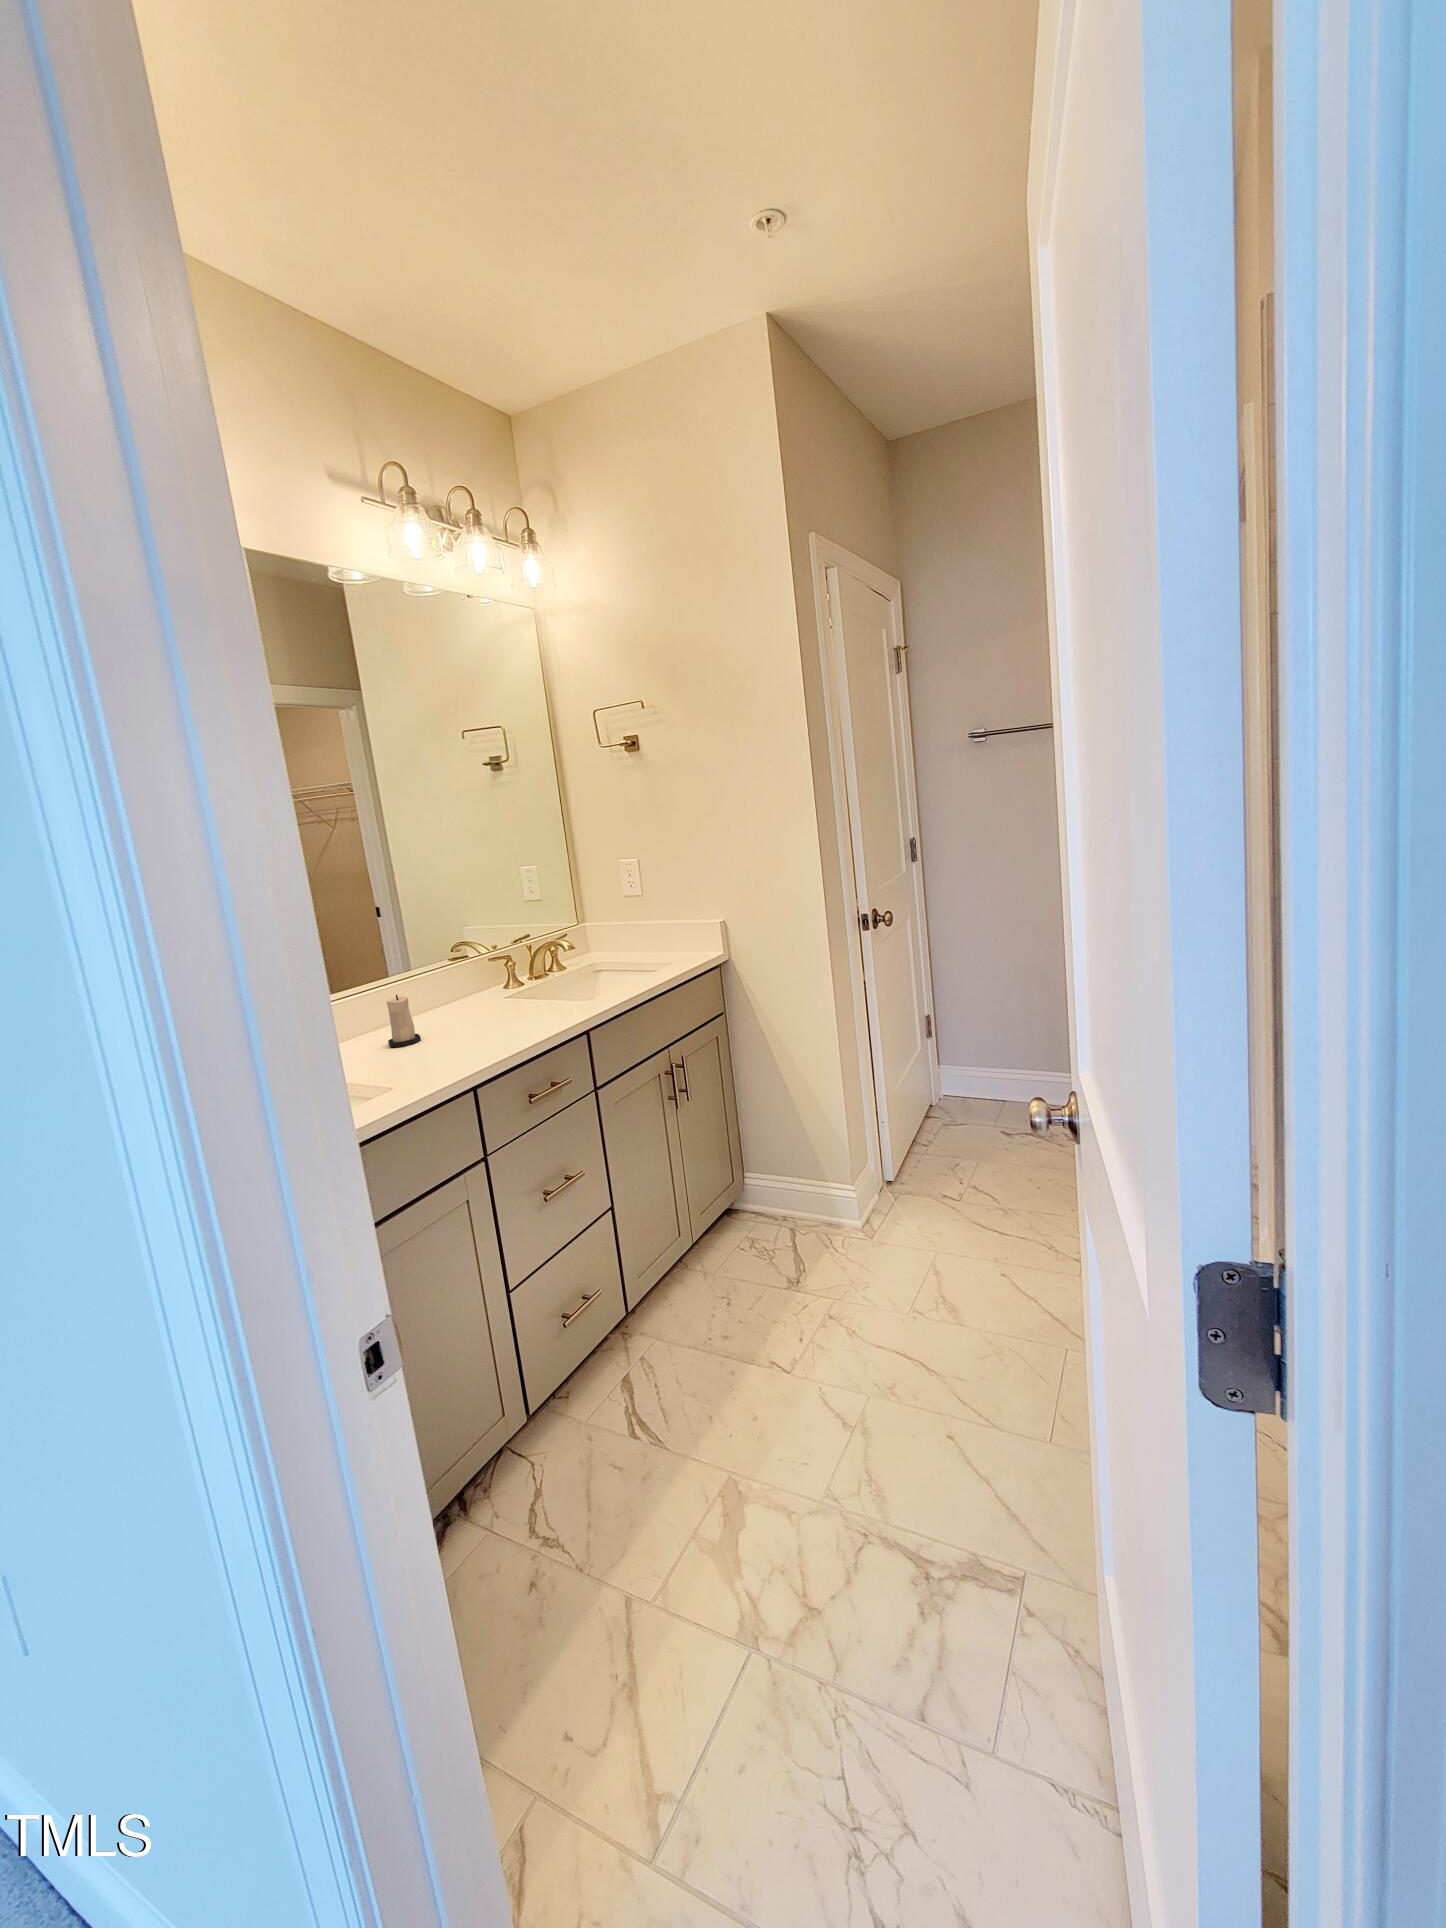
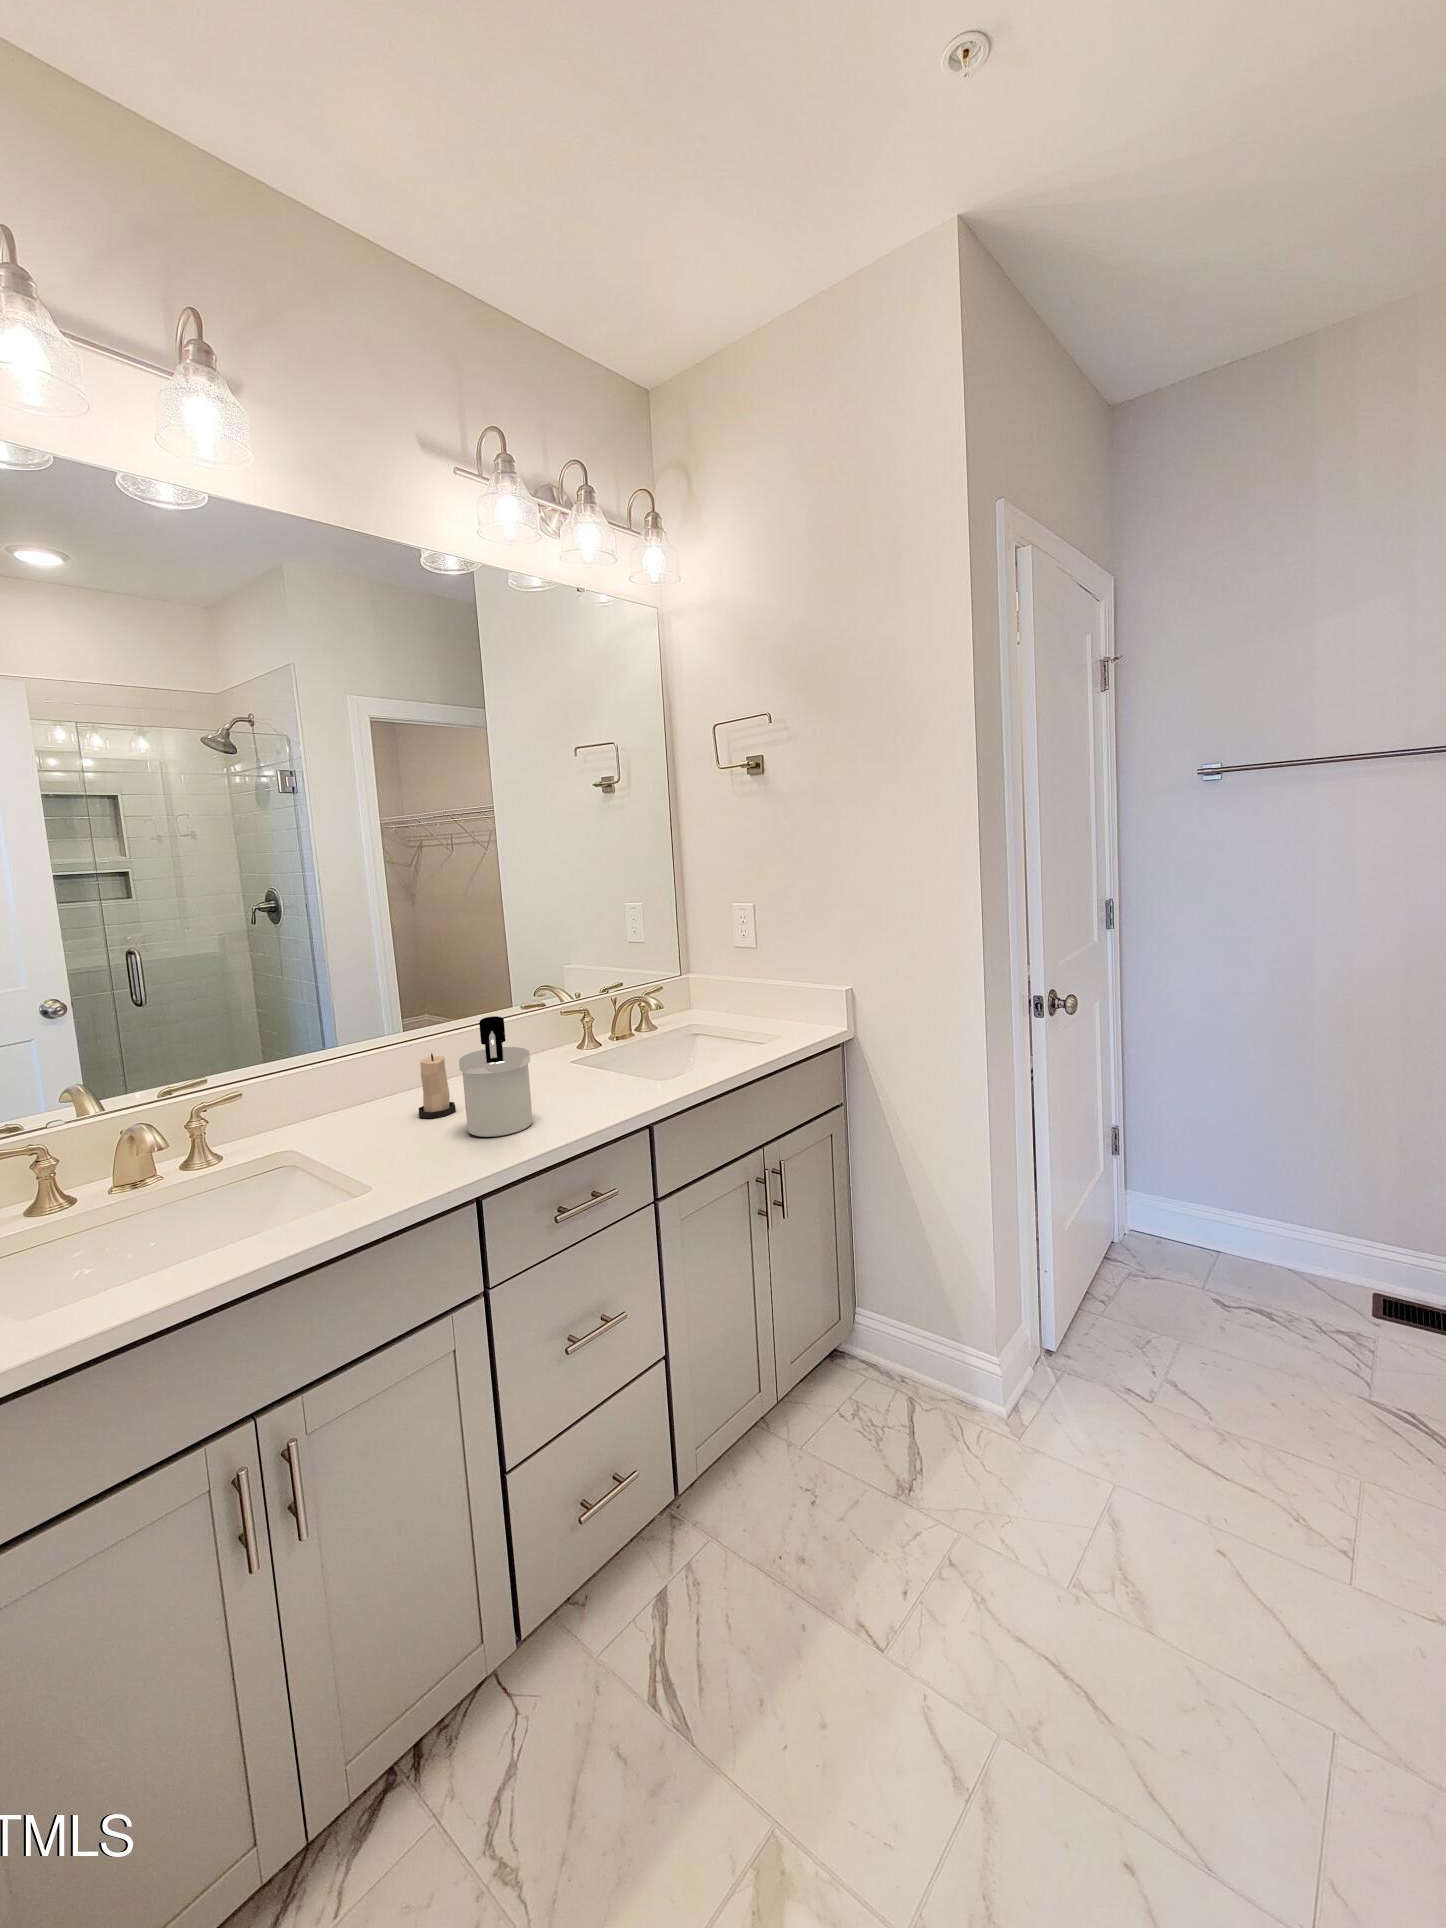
soap dispenser: none [431,956,494,1050] -> present [459,1016,533,1137]

